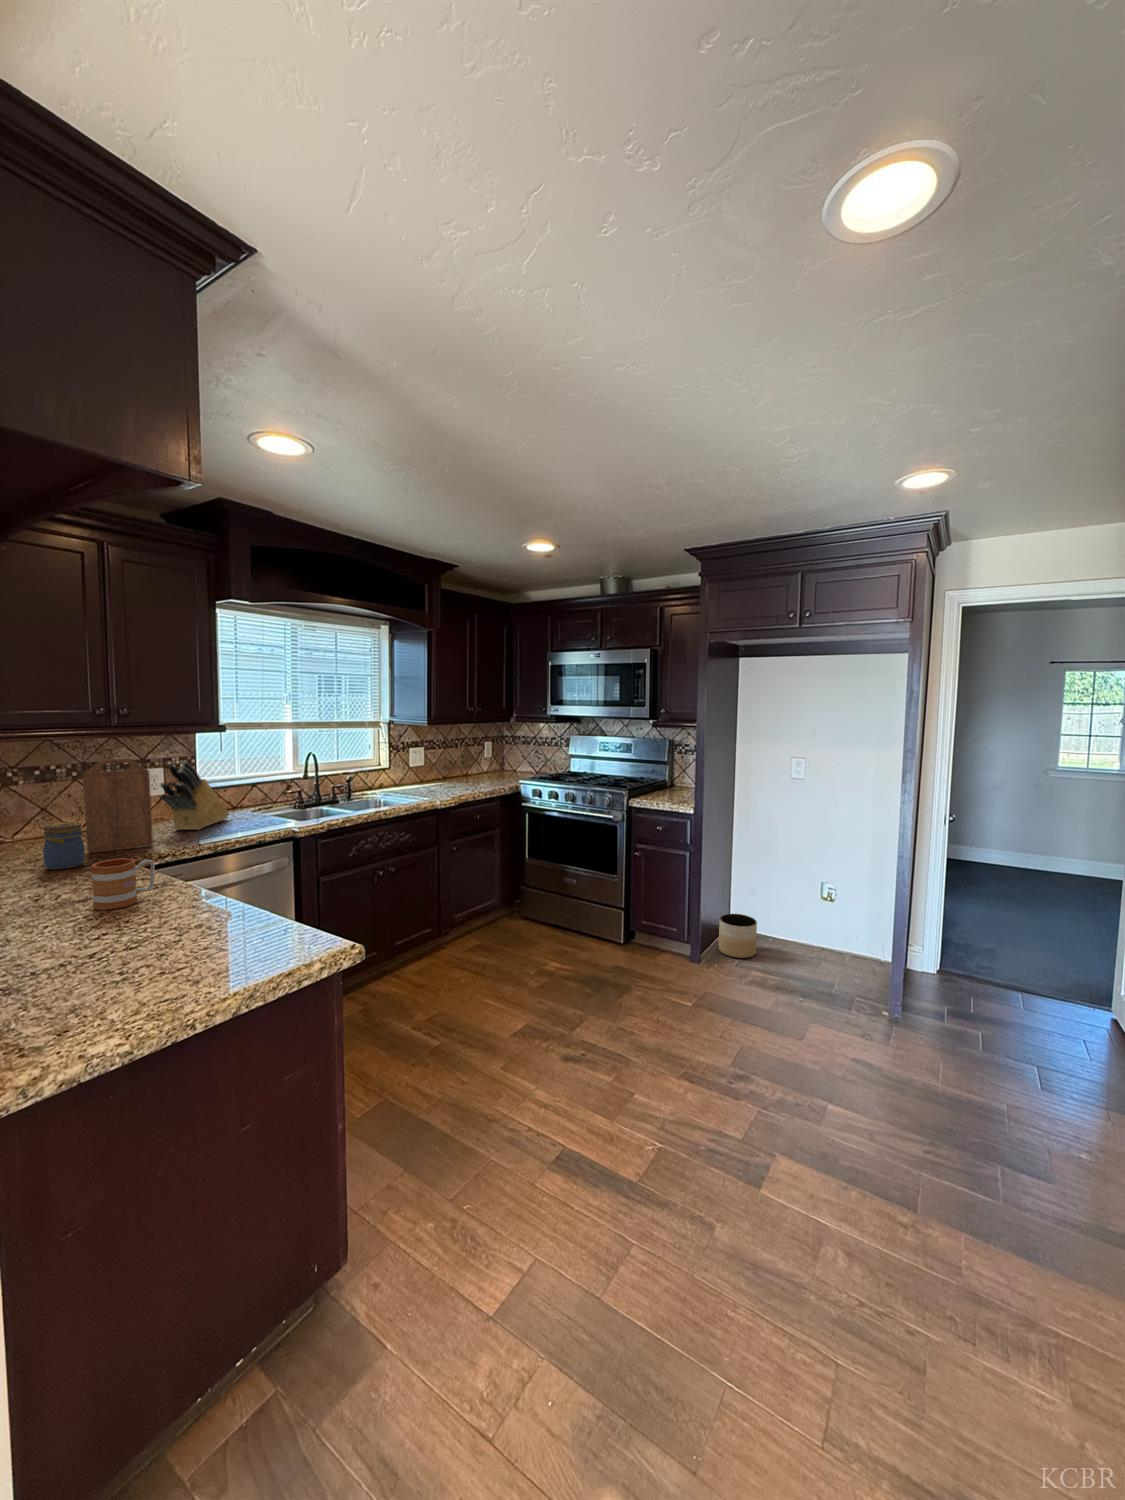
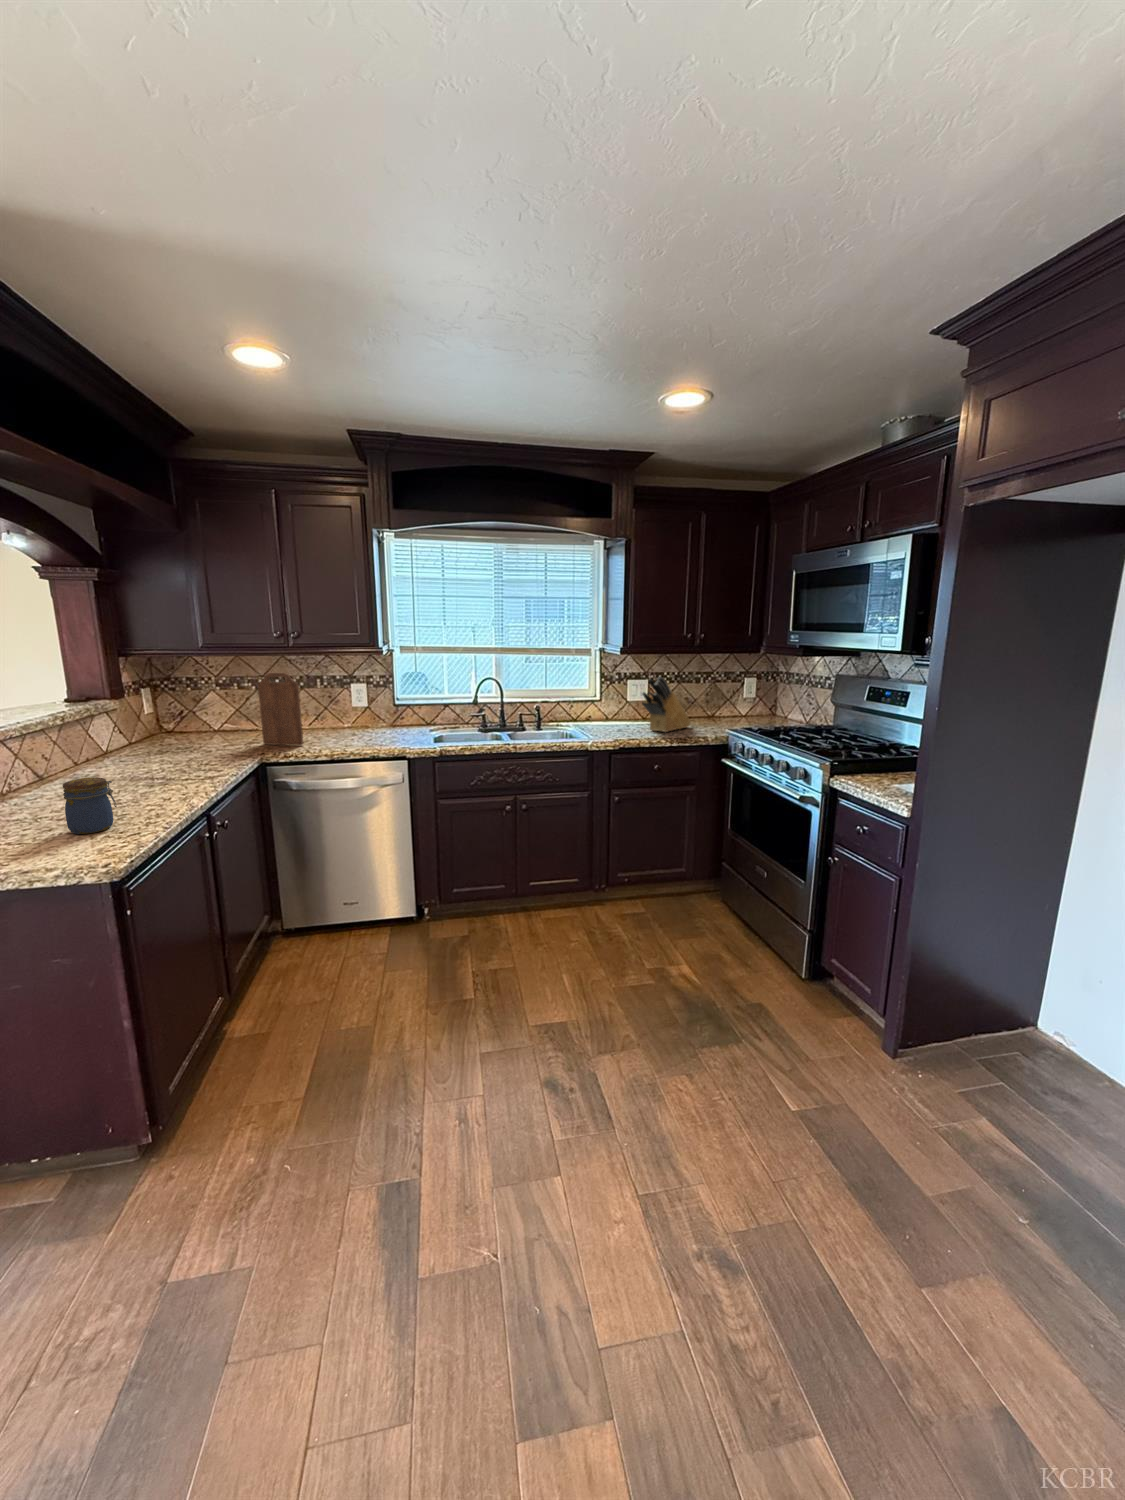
knife block: present [160,761,229,830] -> present [642,677,690,732]
jar: present [43,822,85,870] -> present [63,778,117,834]
mug: present [91,858,155,910] -> none [149,749,197,786]
planter: present [719,914,757,958] -> none [957,1001,1043,1093]

